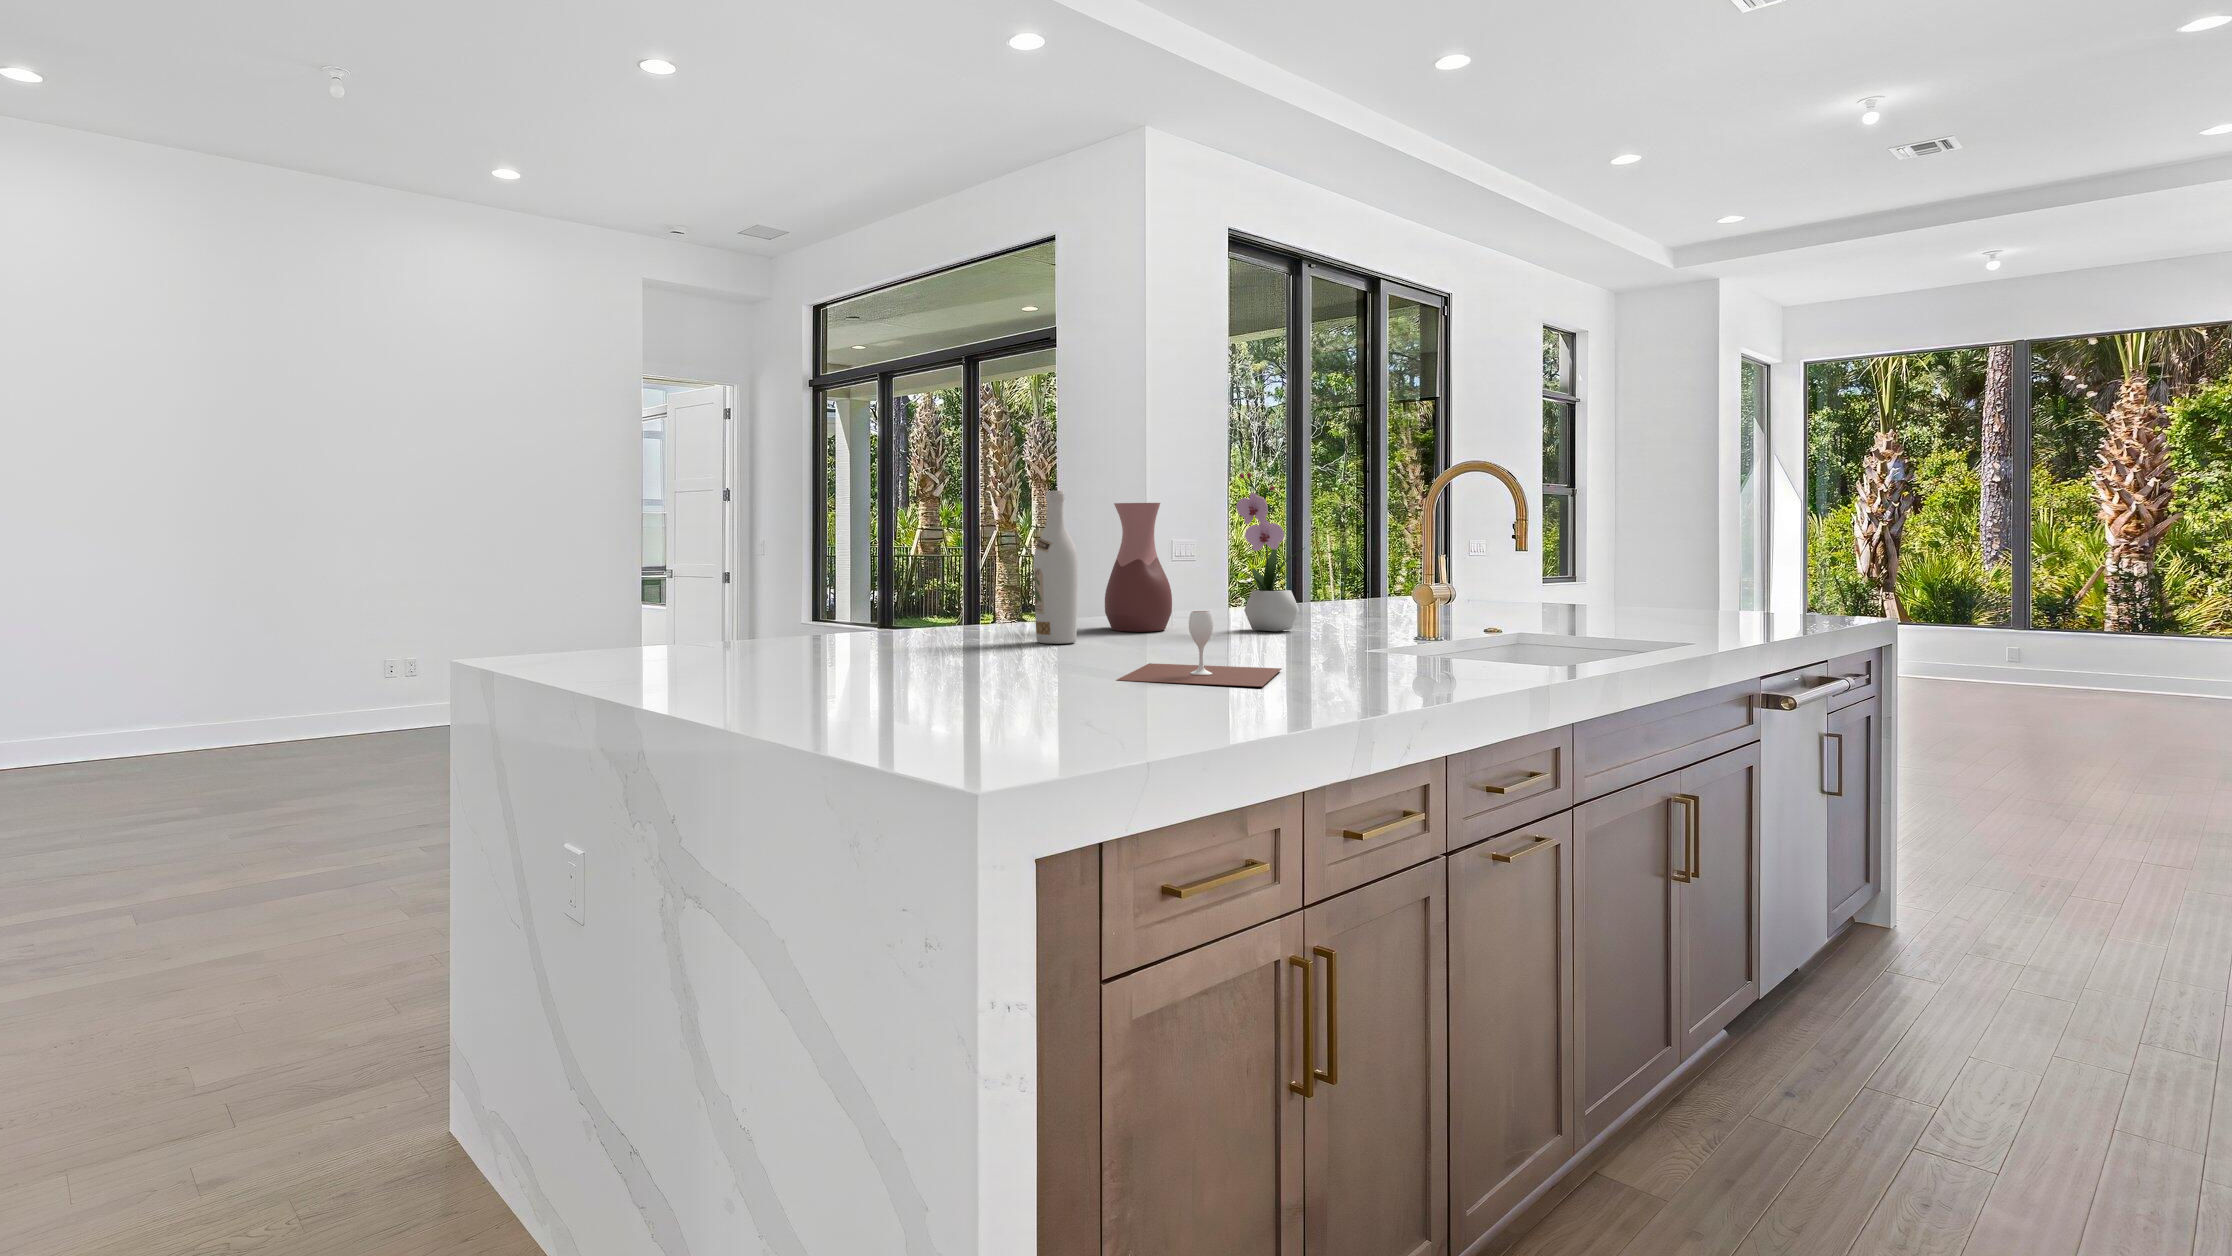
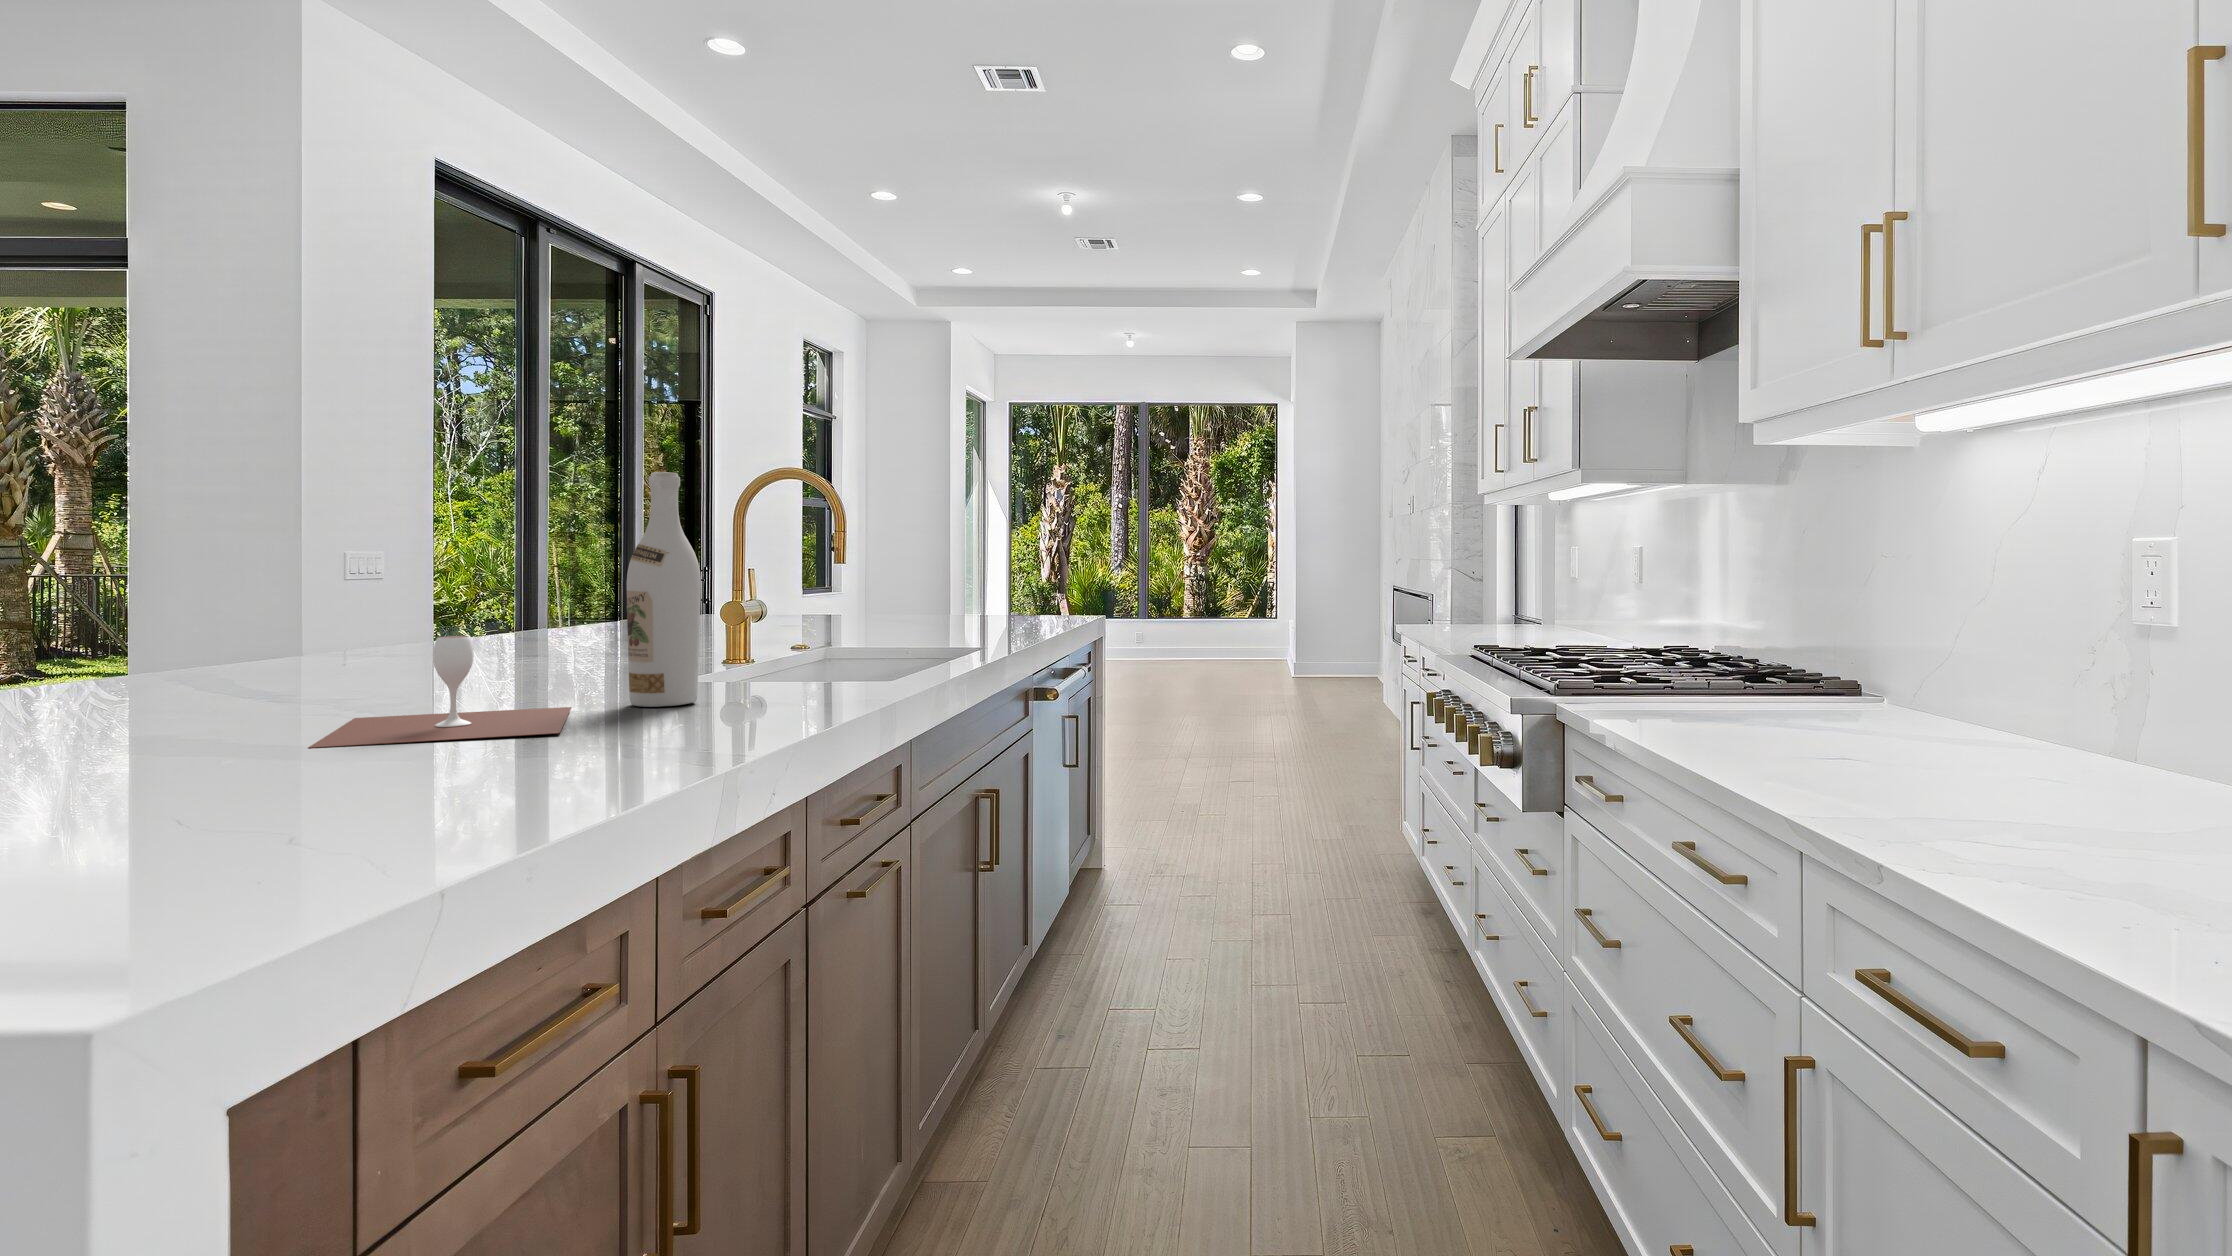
flower arrangement: present [1236,473,1304,631] -> none [470,456,568,662]
wine bottle: present [1034,491,1078,644] -> present [627,472,701,707]
vase: present [1105,503,1172,632] -> none [245,490,365,676]

